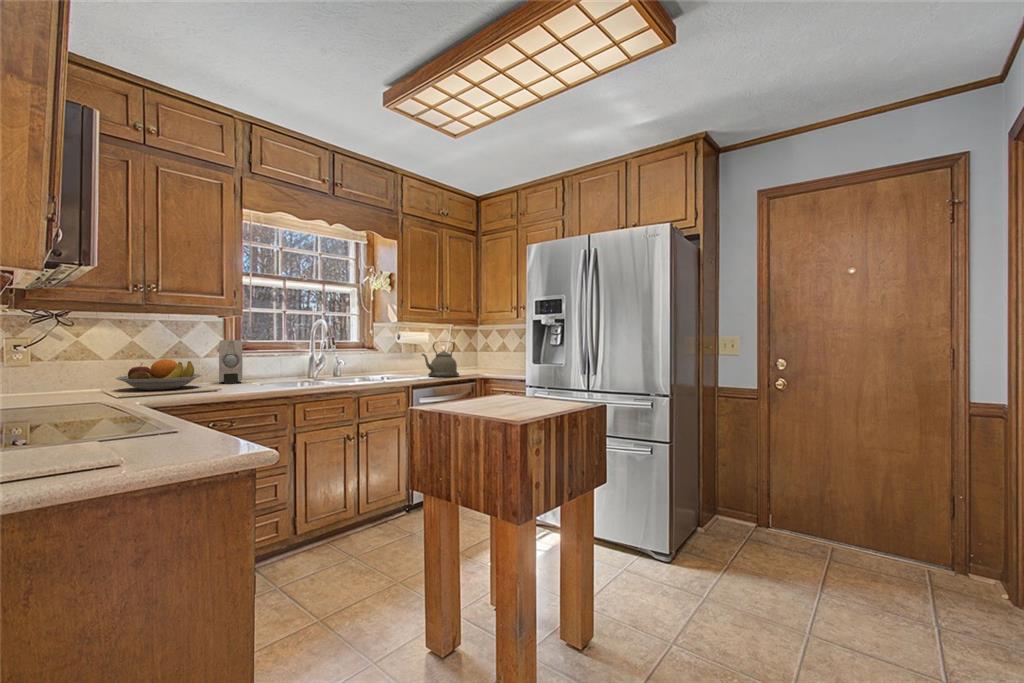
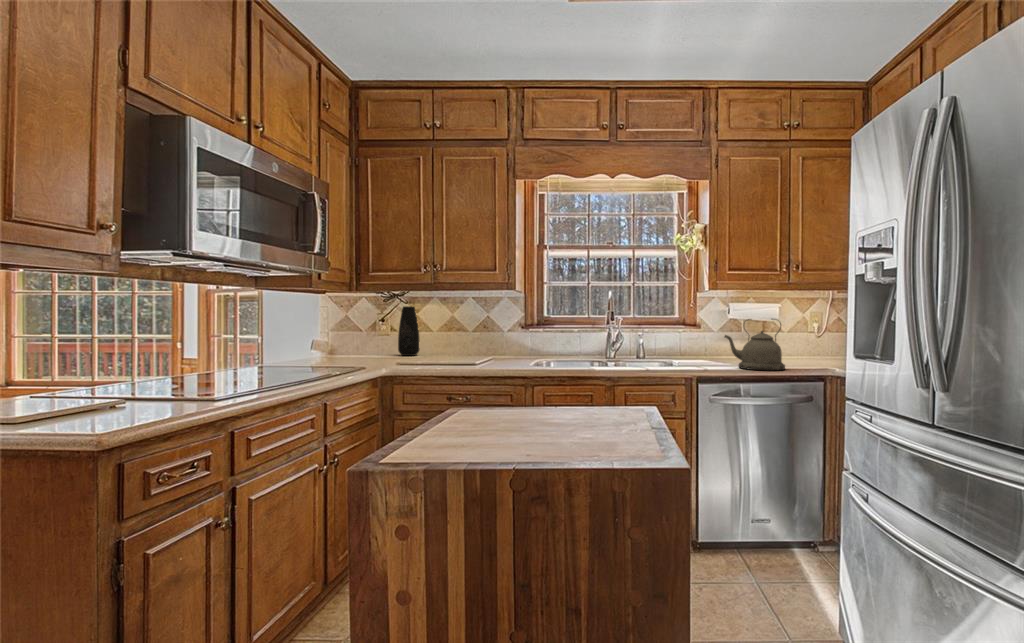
vase: none [43,328,80,392] -> present [398,306,419,356]
soap dispenser: present [219,340,243,384] -> none [512,316,540,358]
fruit bowl: present [116,359,201,390] -> none [431,333,491,360]

